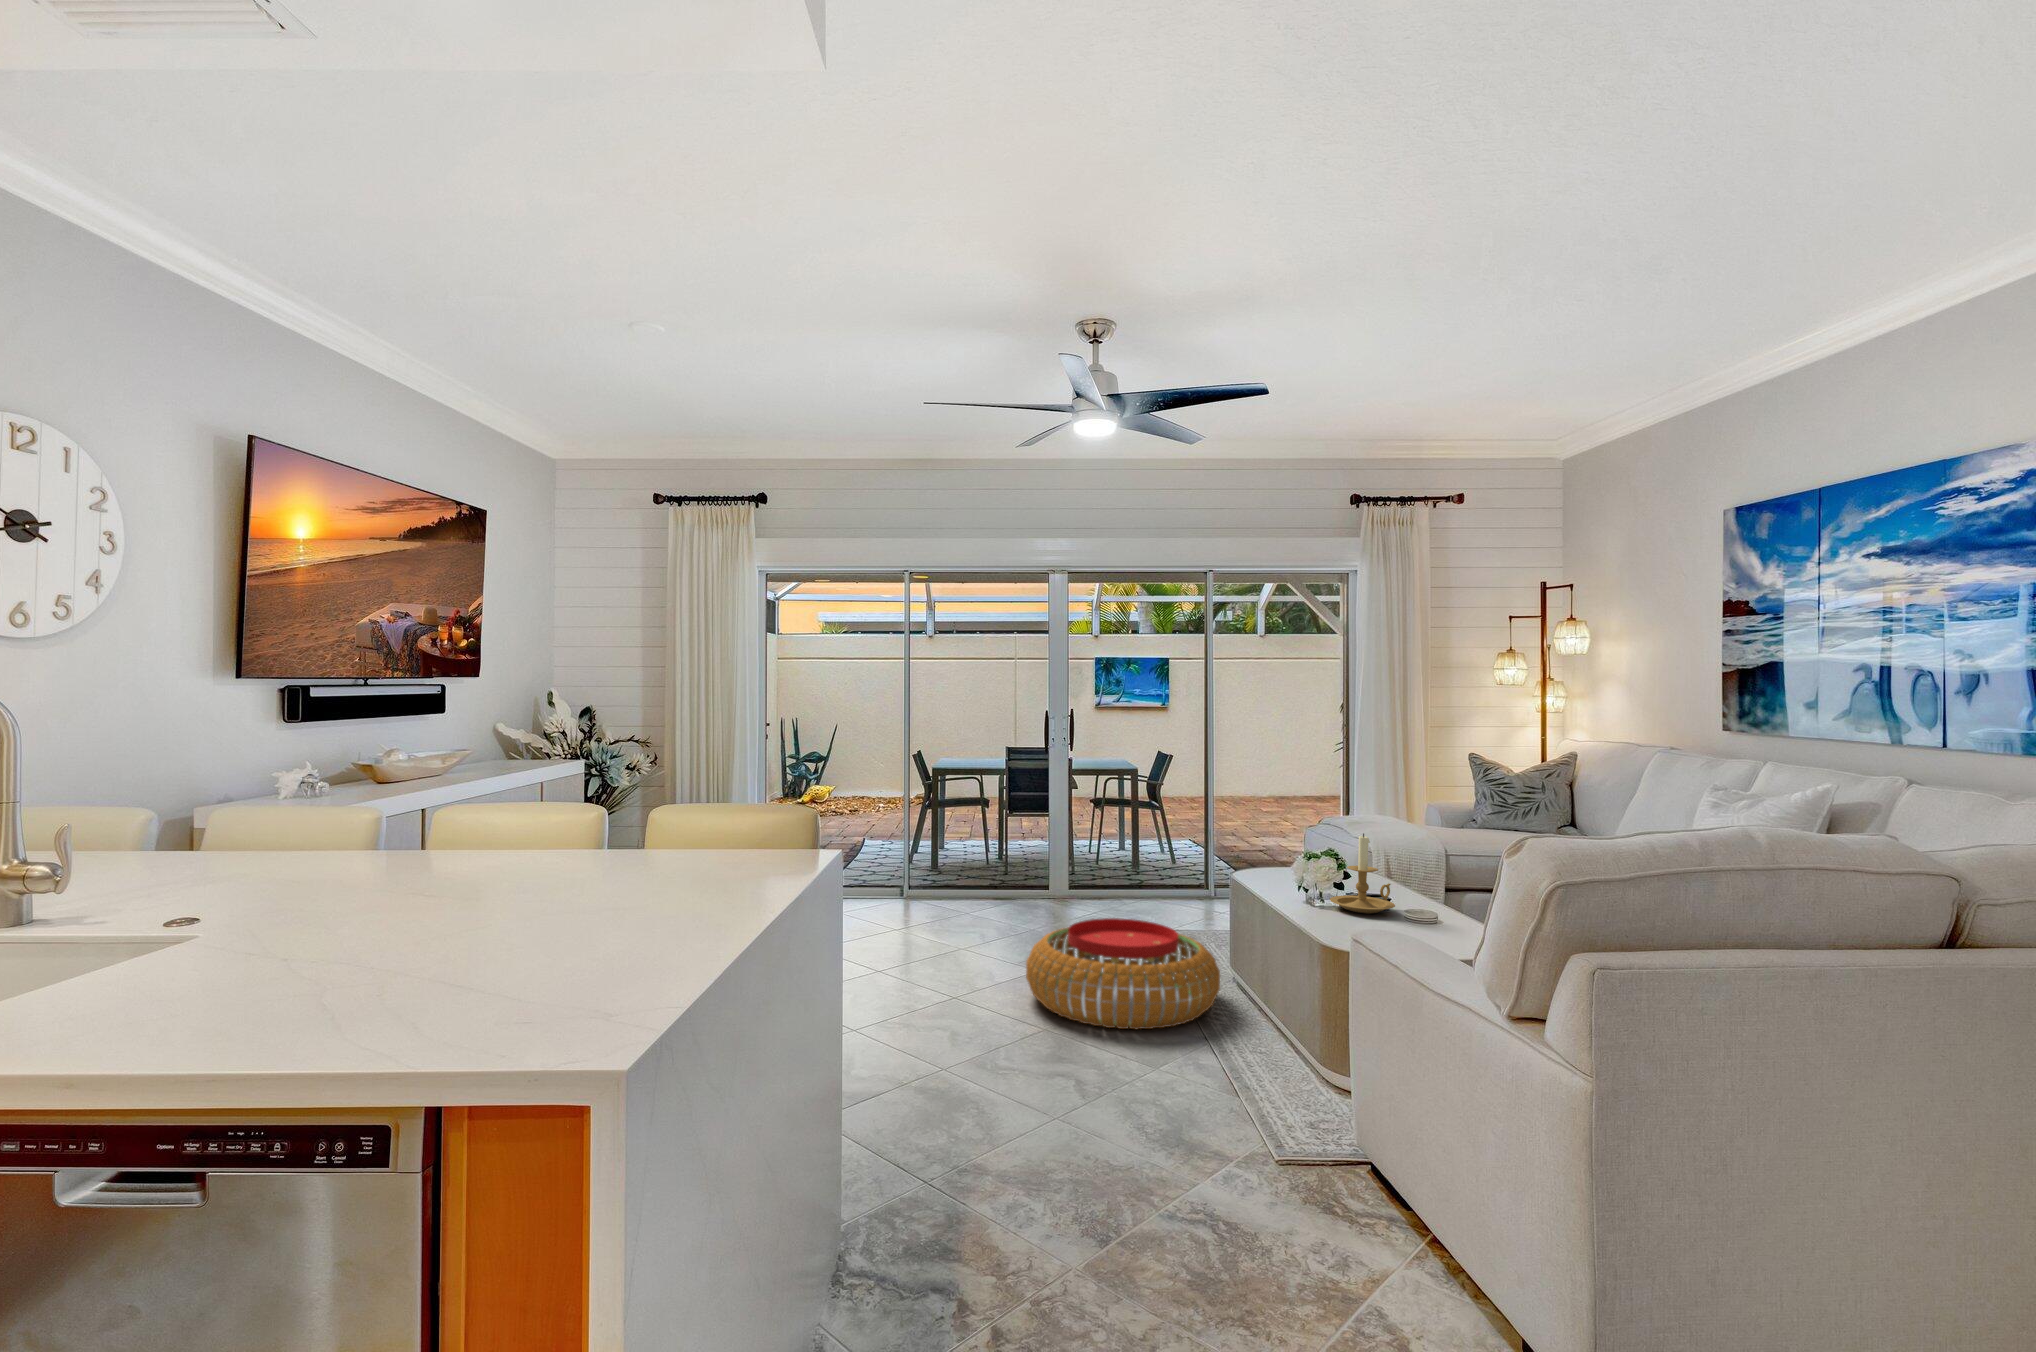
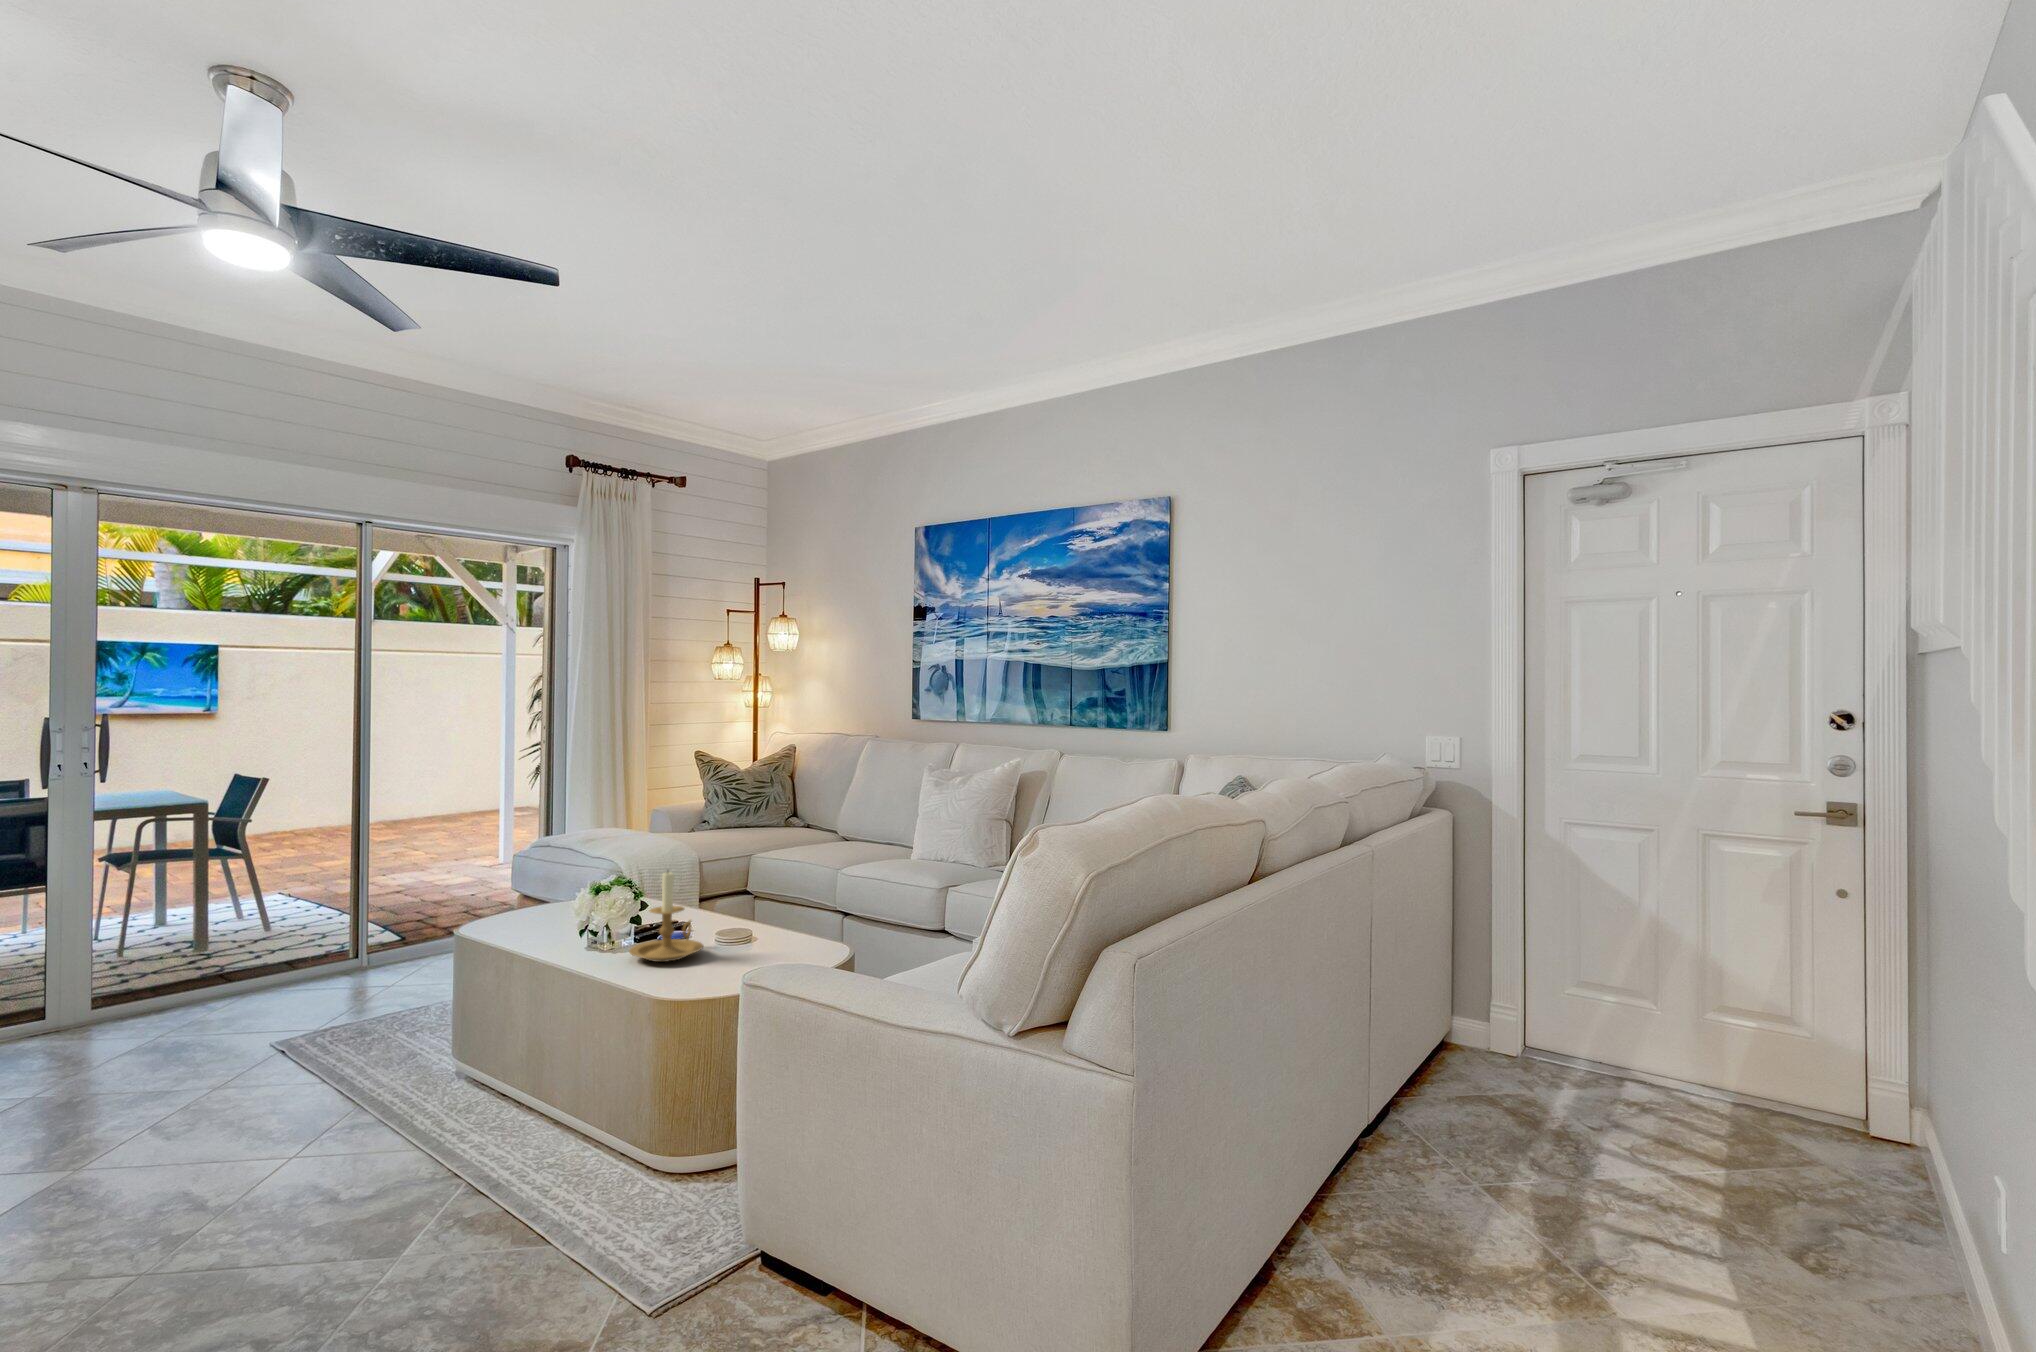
pouf: present [1026,918,1220,1029] -> none [137,1034,479,1224]

